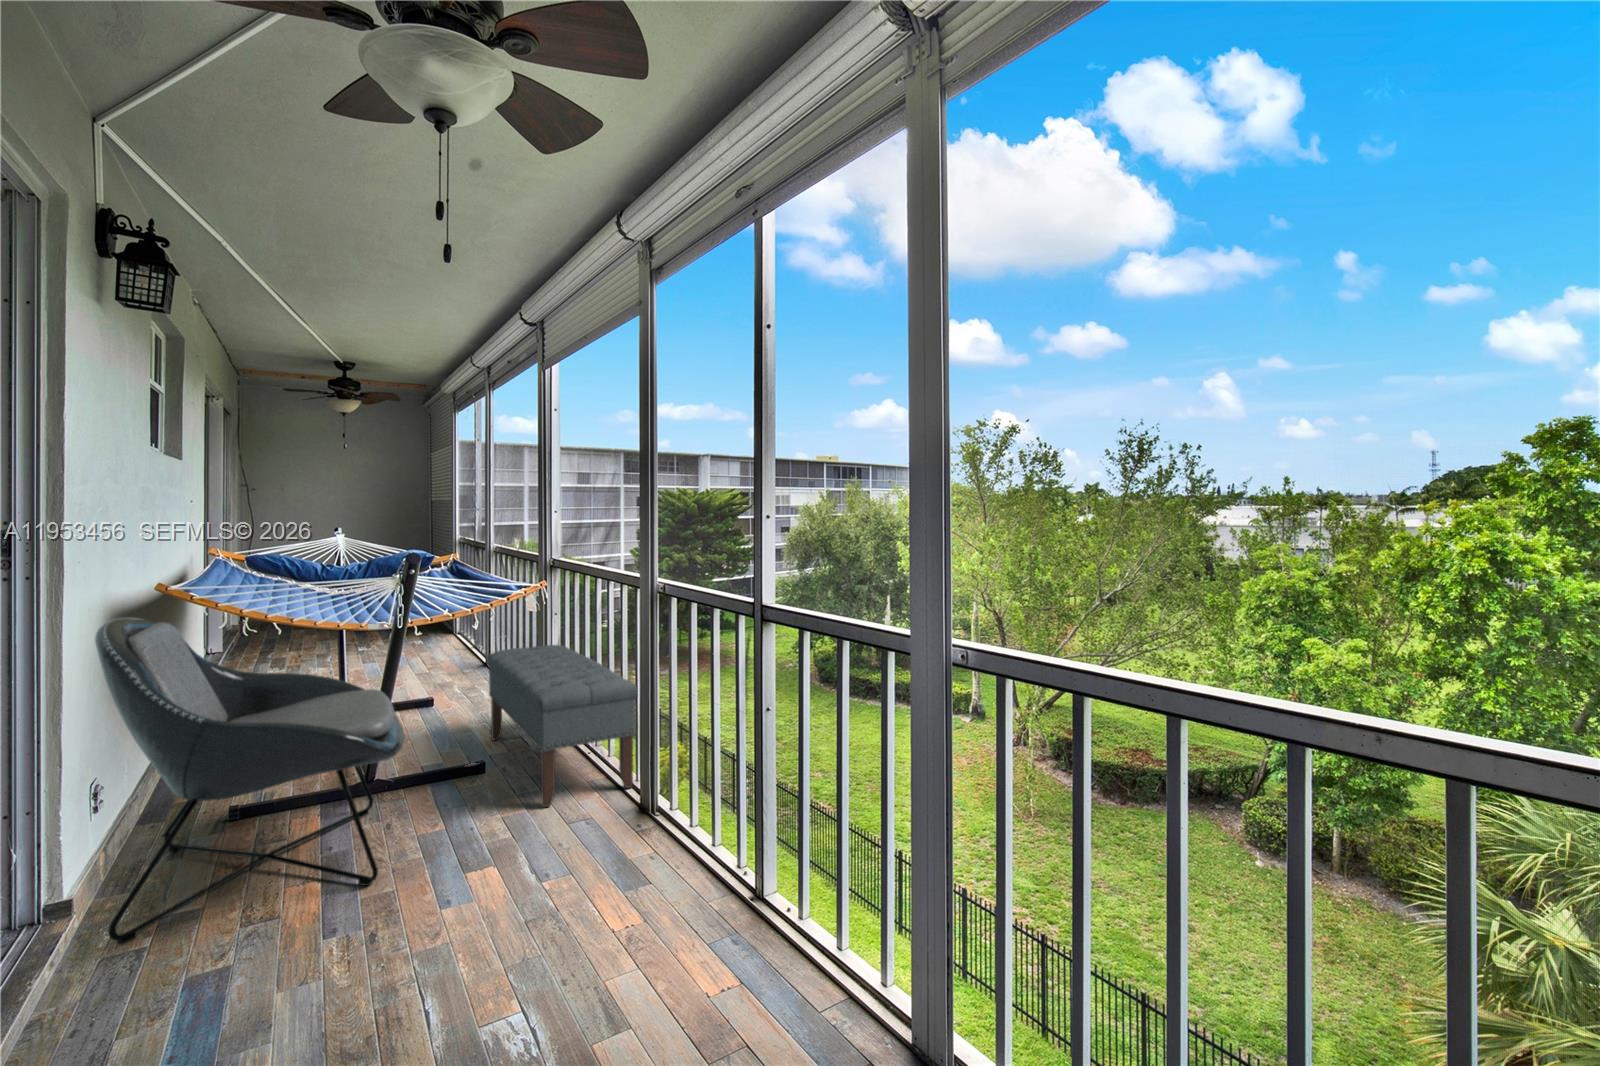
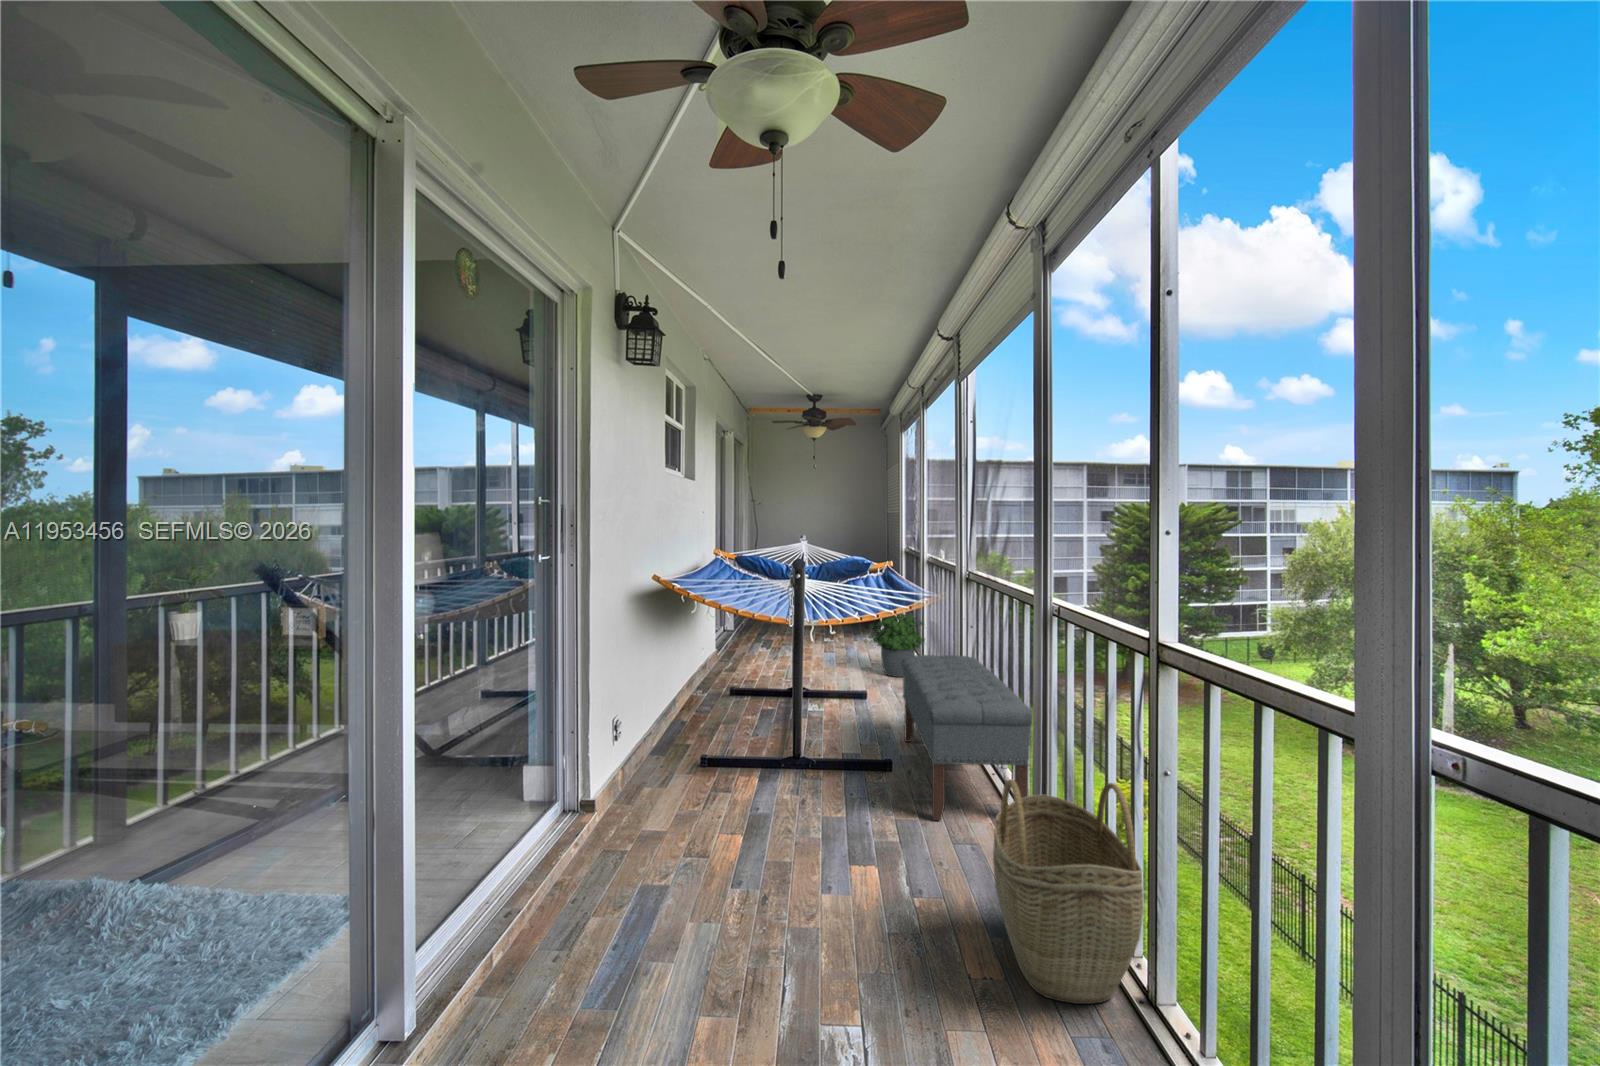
potted plant: none [430,606,497,678] -> present [869,613,925,677]
lounge chair: present [95,618,404,945] -> none [611,602,812,853]
woven basket: none [627,729,755,923] -> present [993,780,1143,1004]

